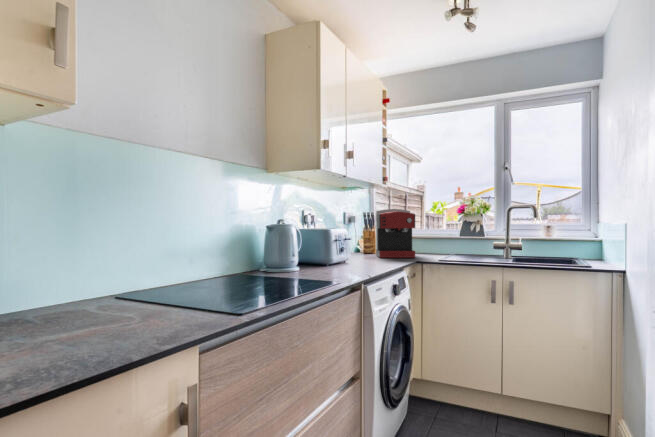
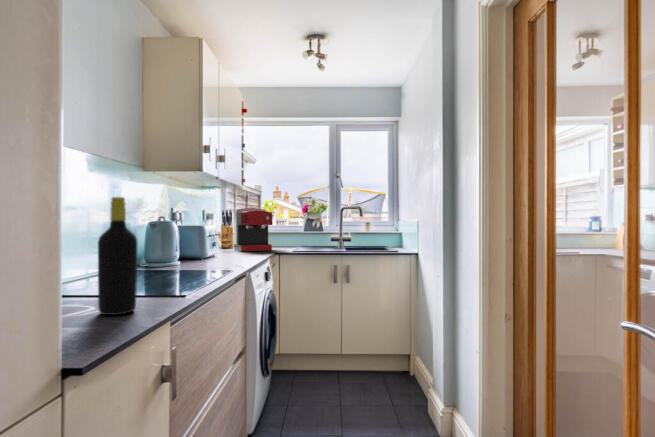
bottle: none [139,198,181,331] -> present [98,197,137,315]

